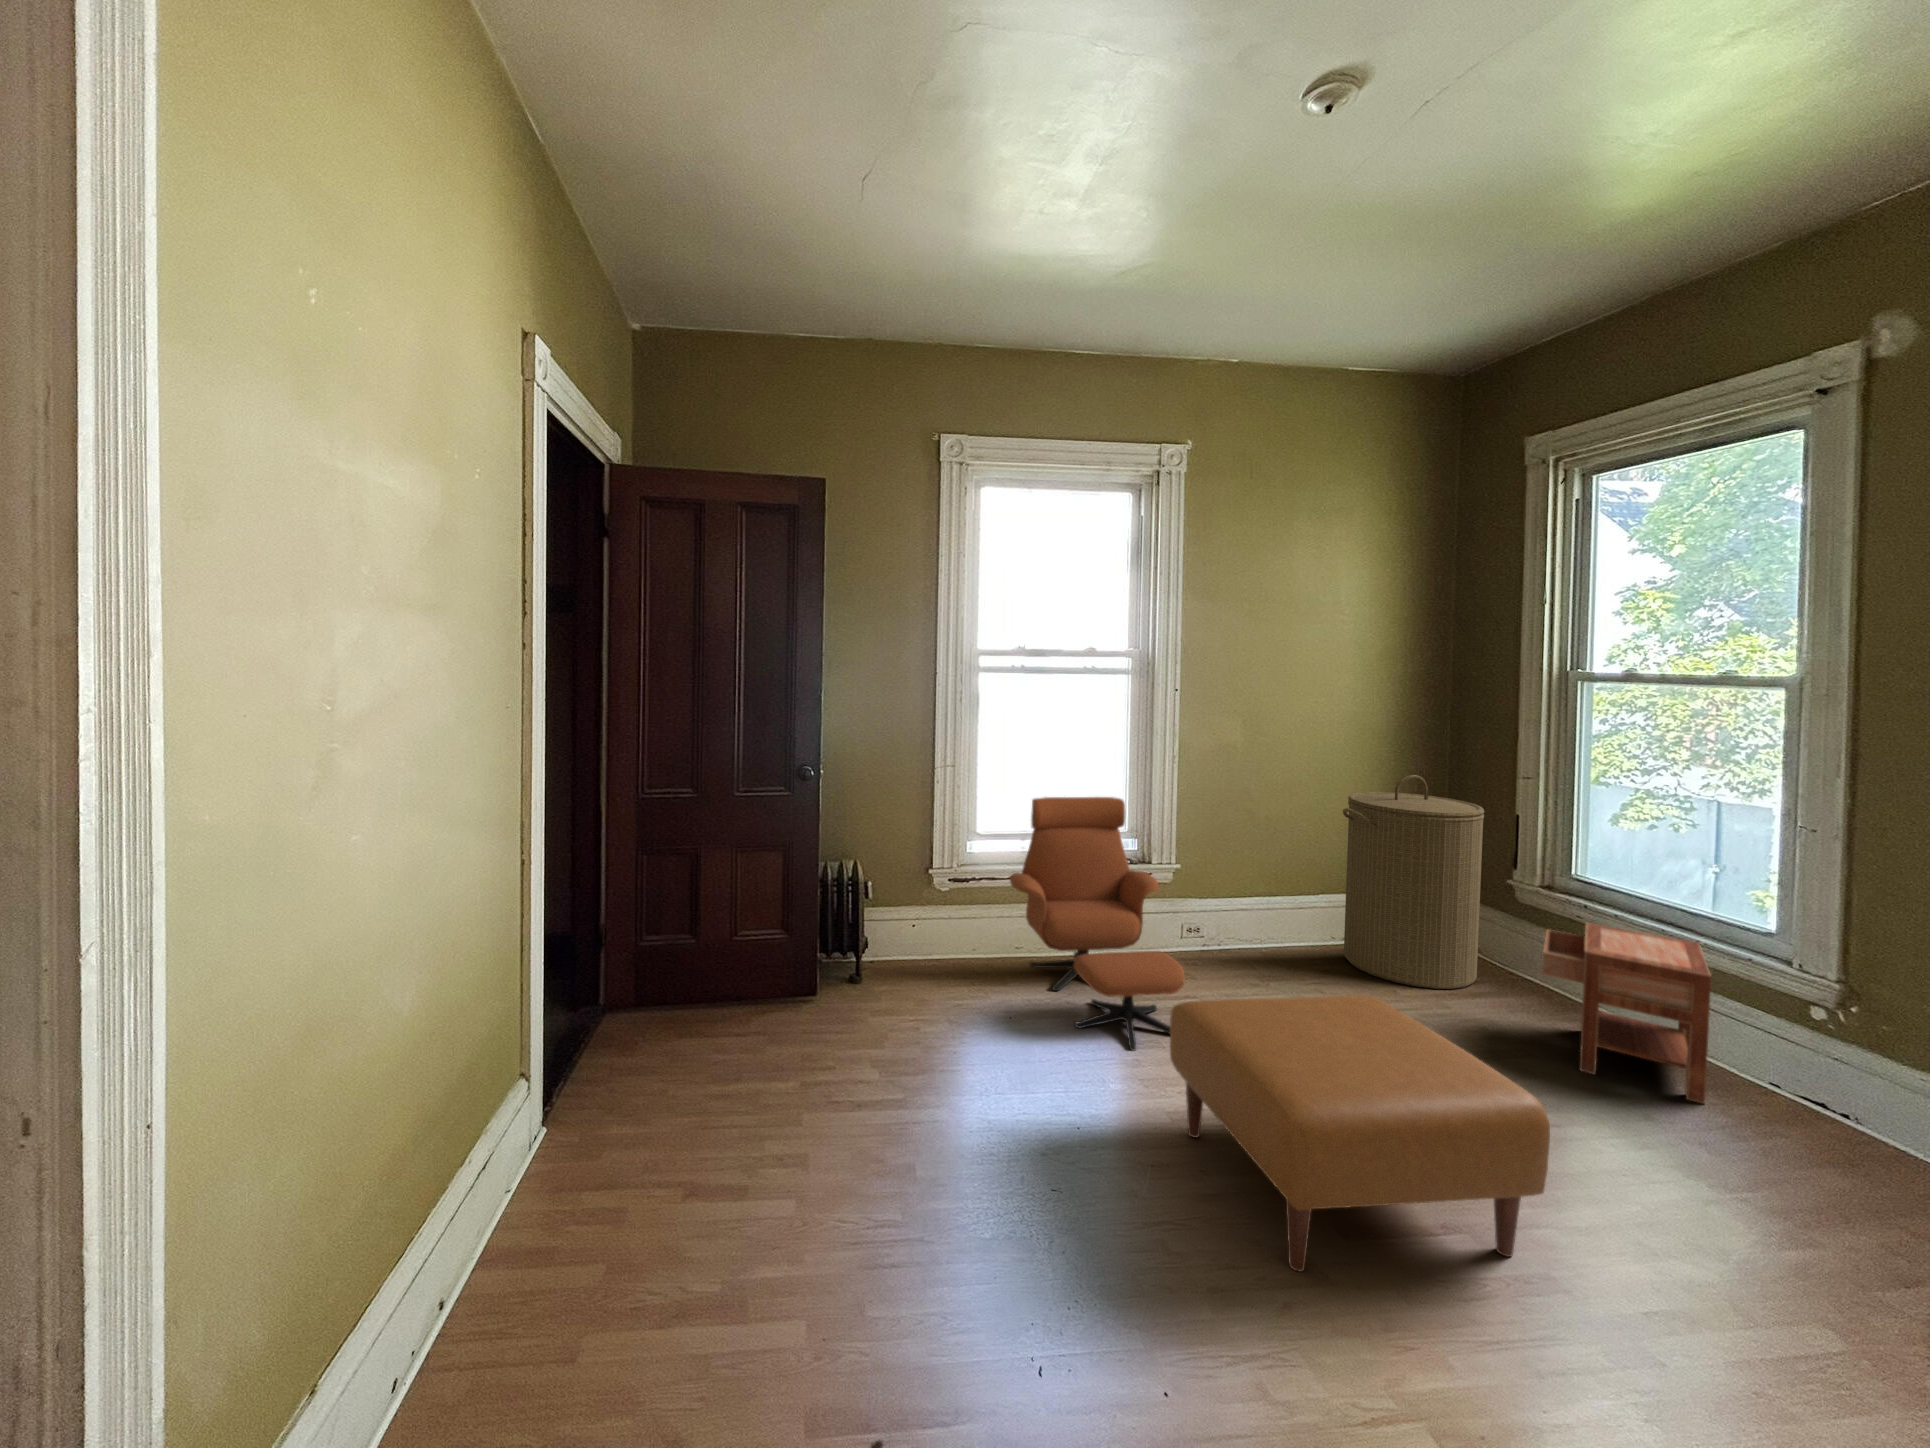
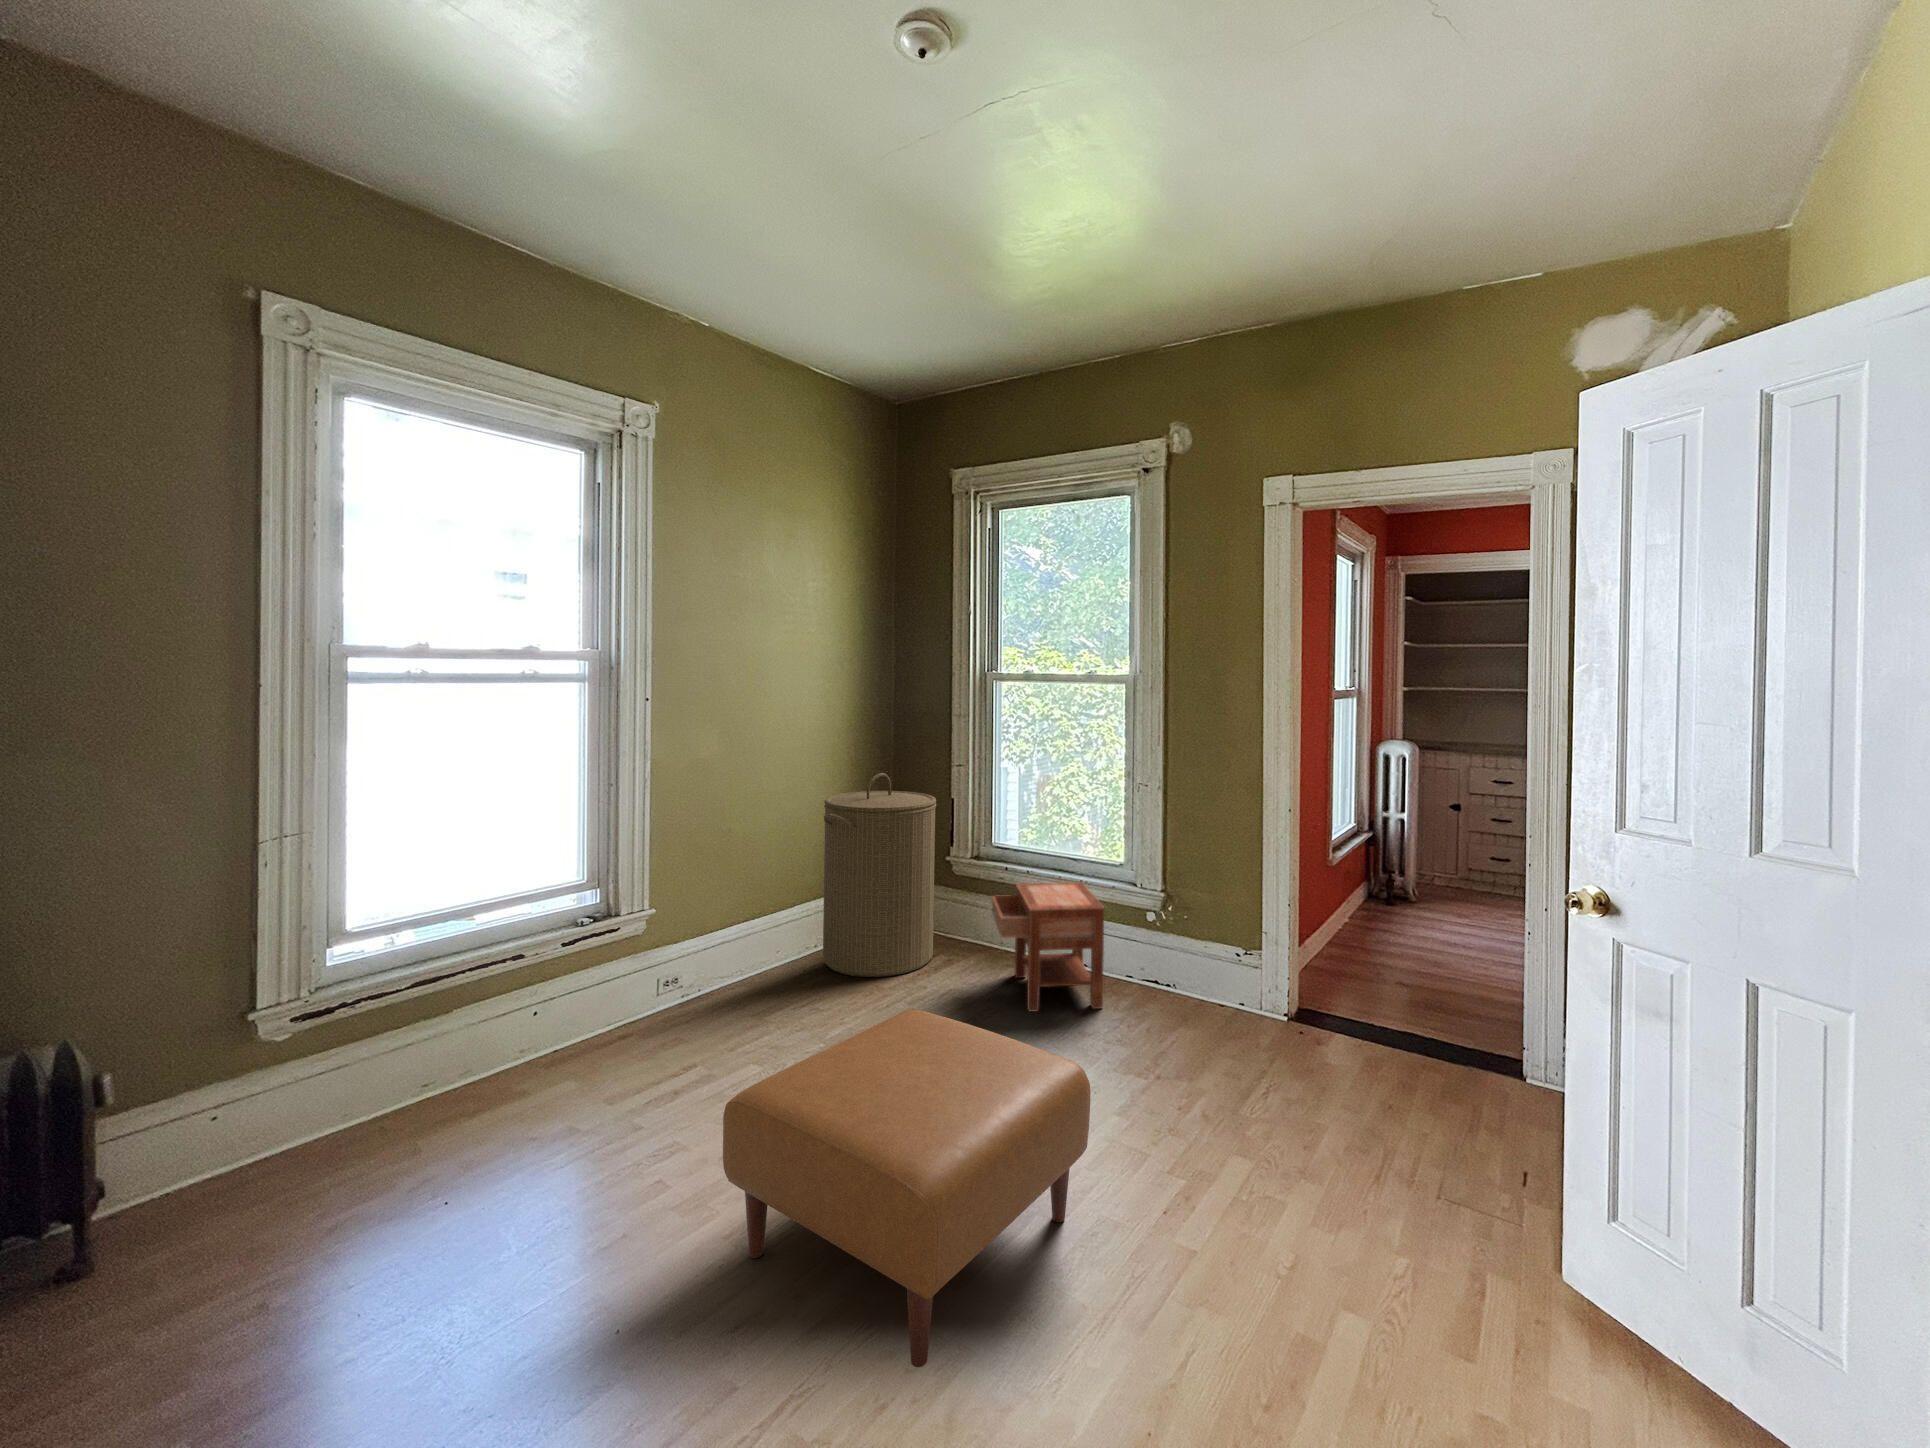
lounge chair: present [1010,797,1184,1051] -> none [414,842,701,1174]

